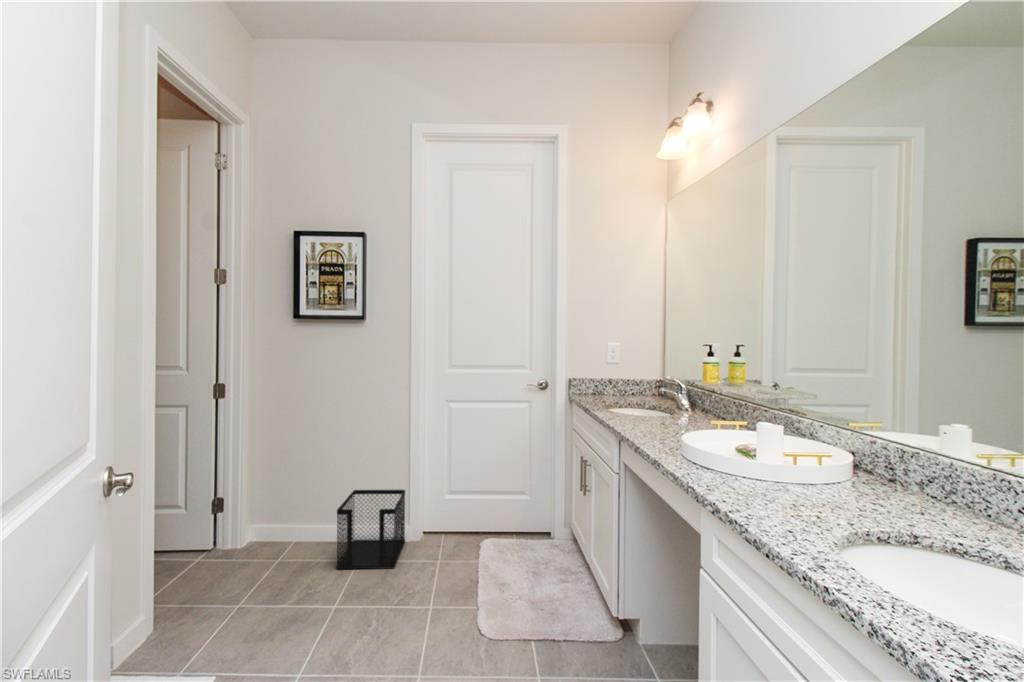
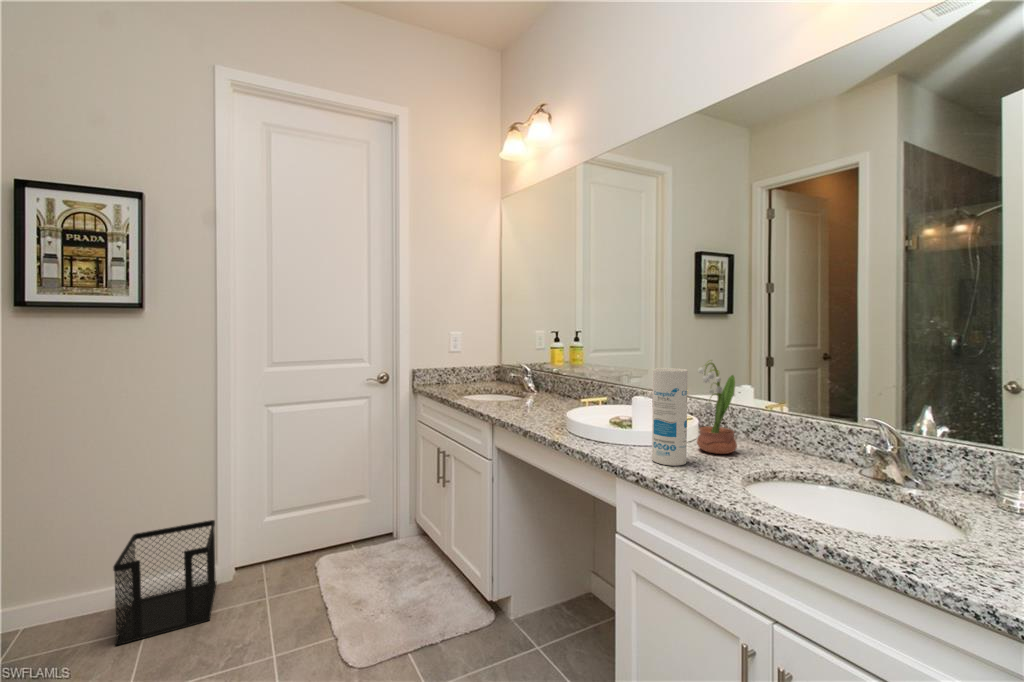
potted flower: none [824,387,884,504] -> present [697,360,737,454]
canister: none [752,393,797,506] -> present [652,368,688,466]

